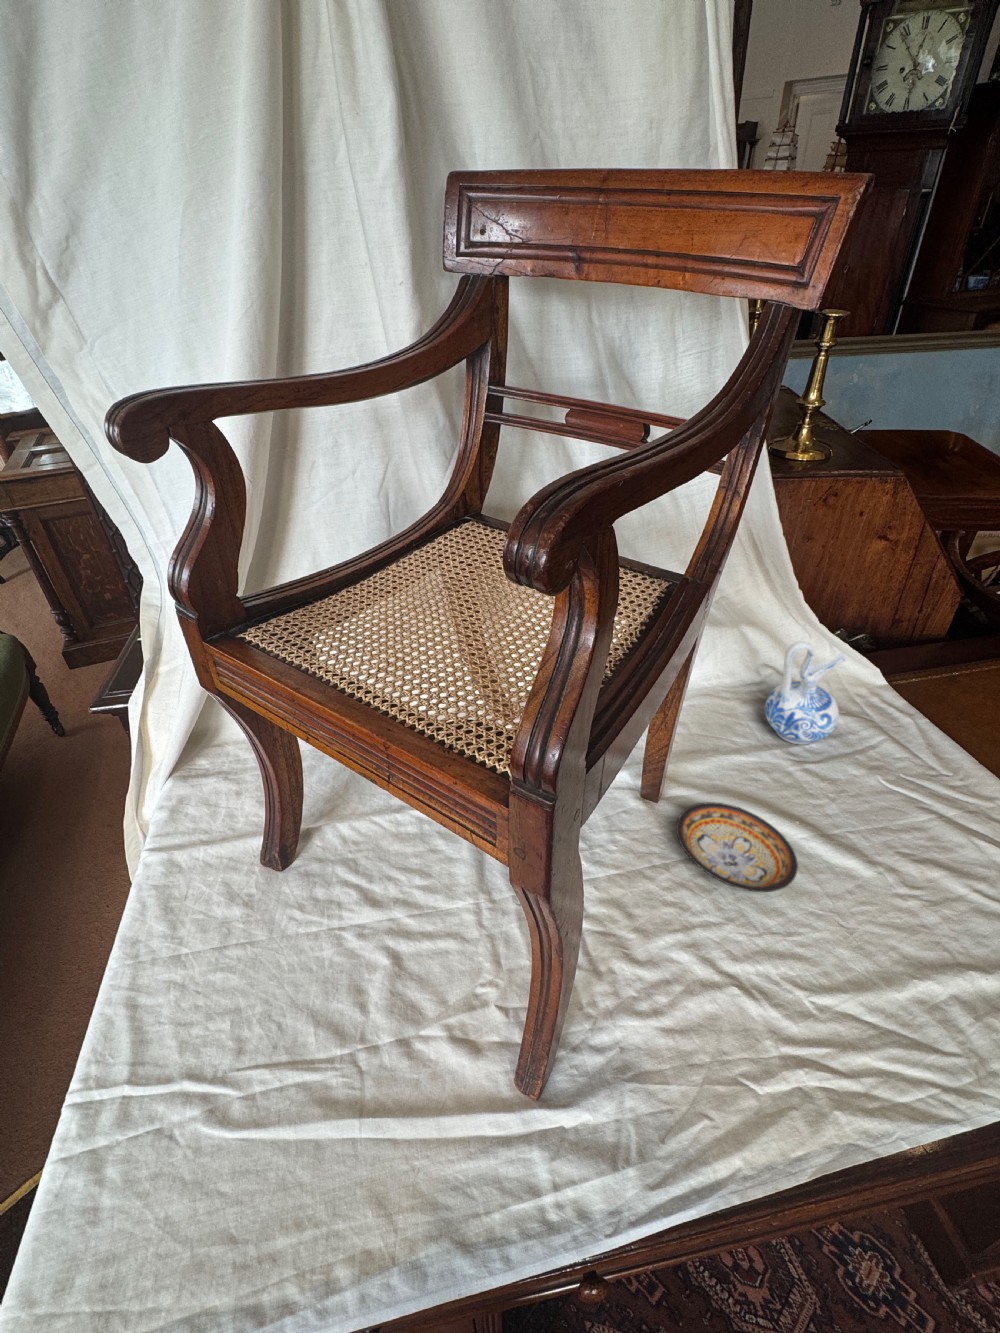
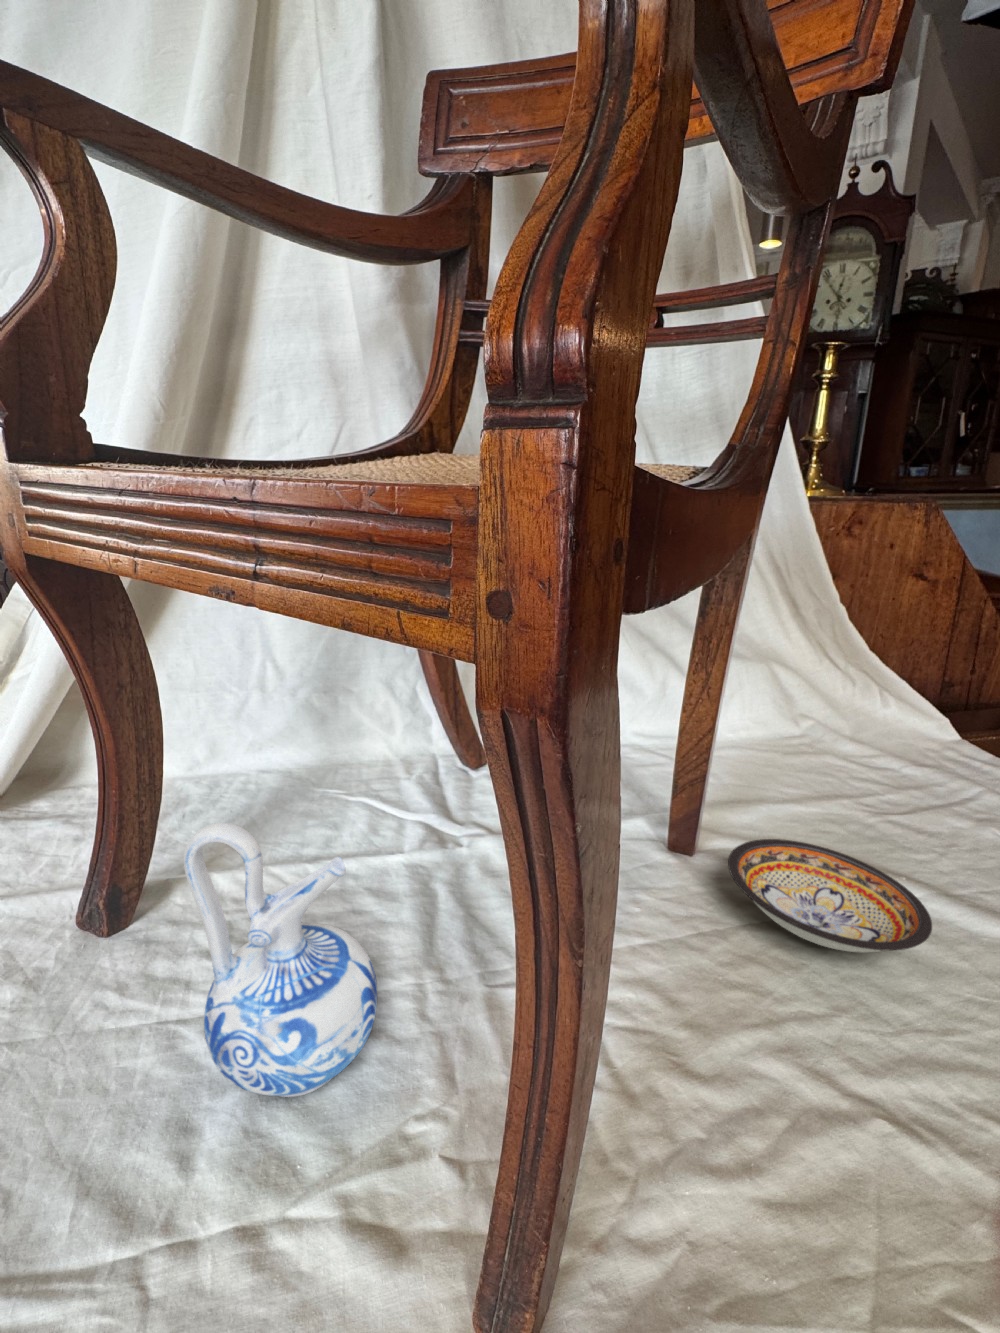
ceramic pitcher: present [765,641,846,744] -> present [184,823,377,1097]

